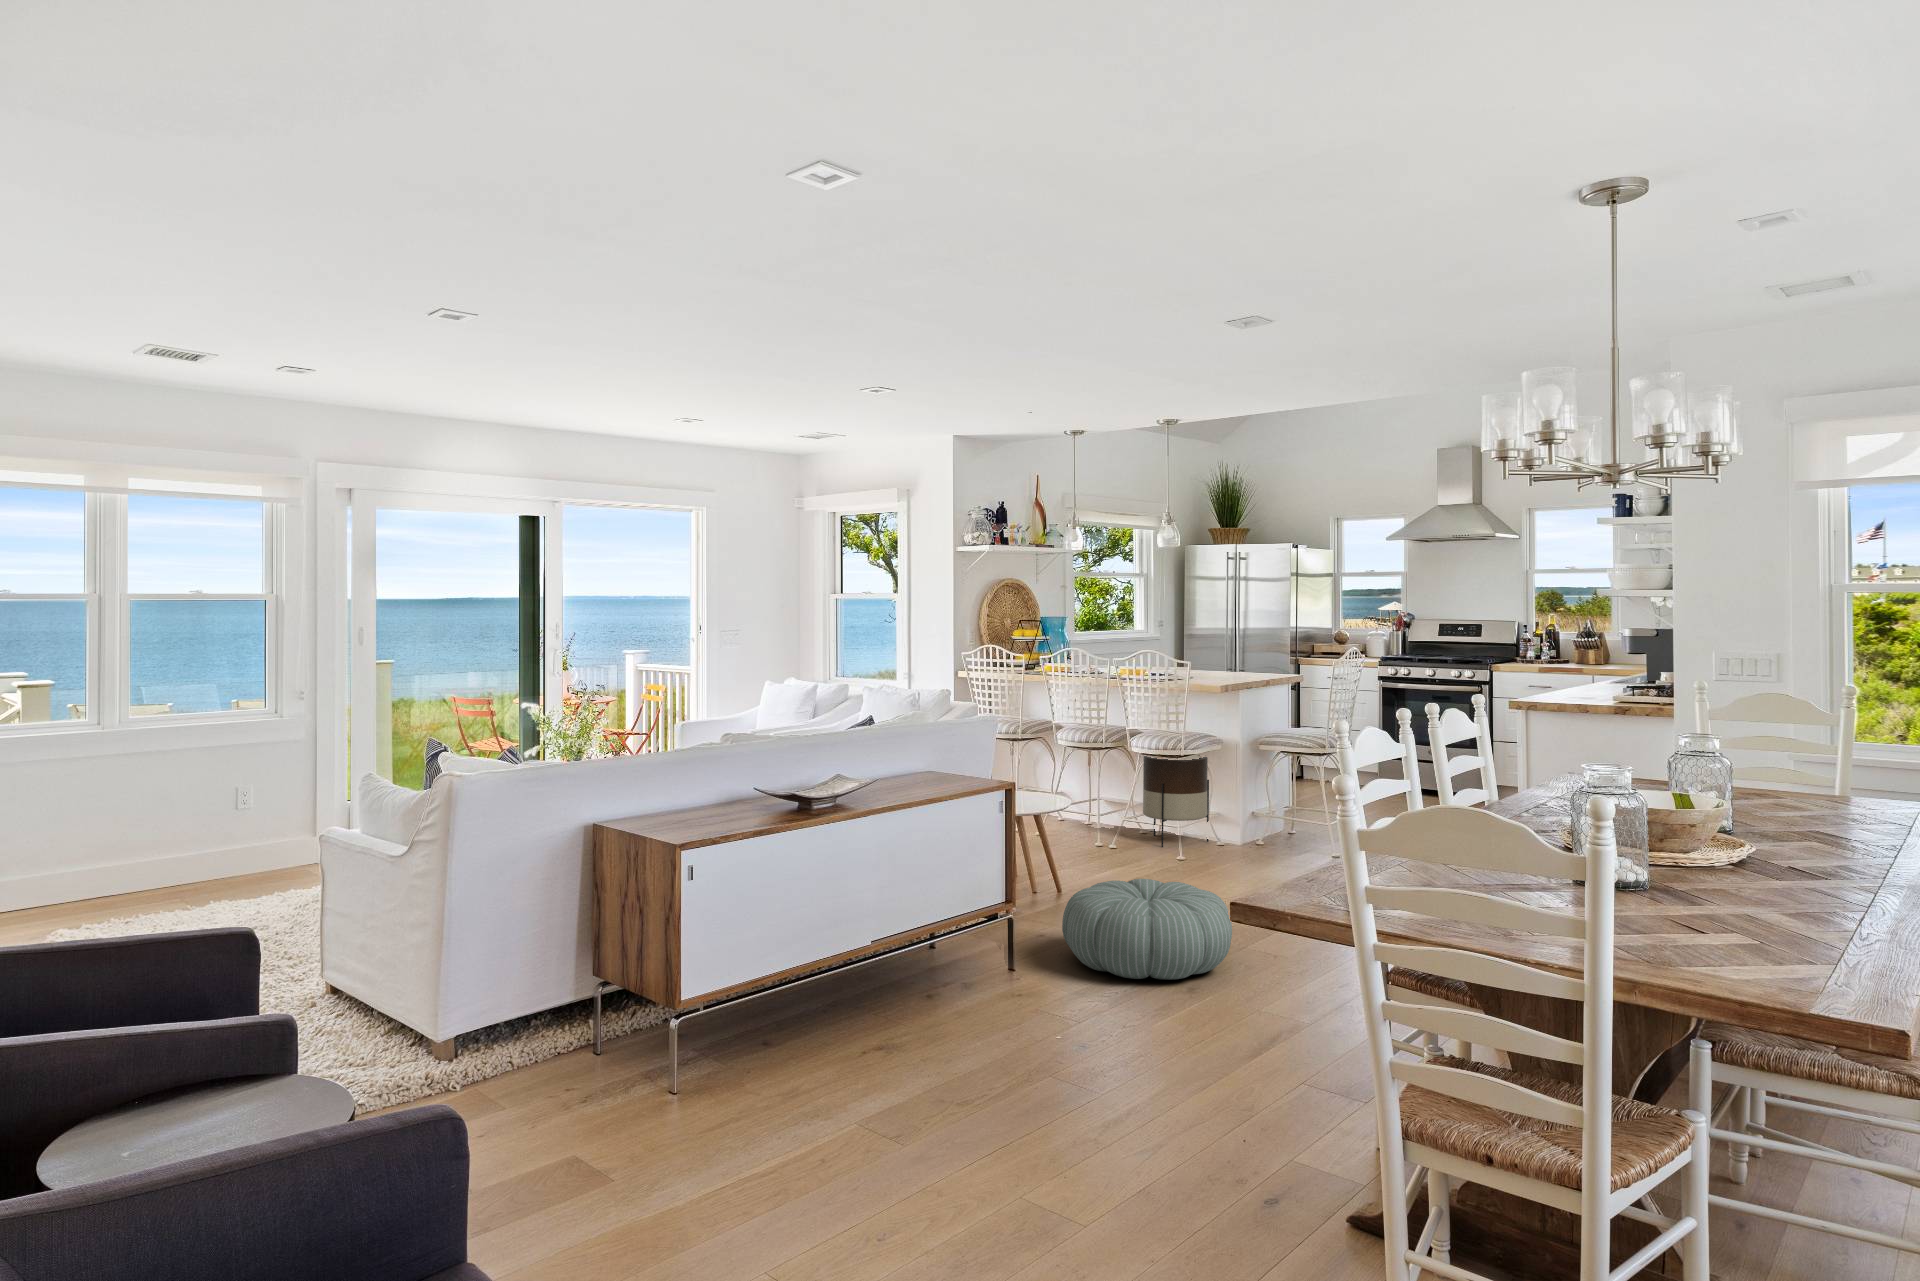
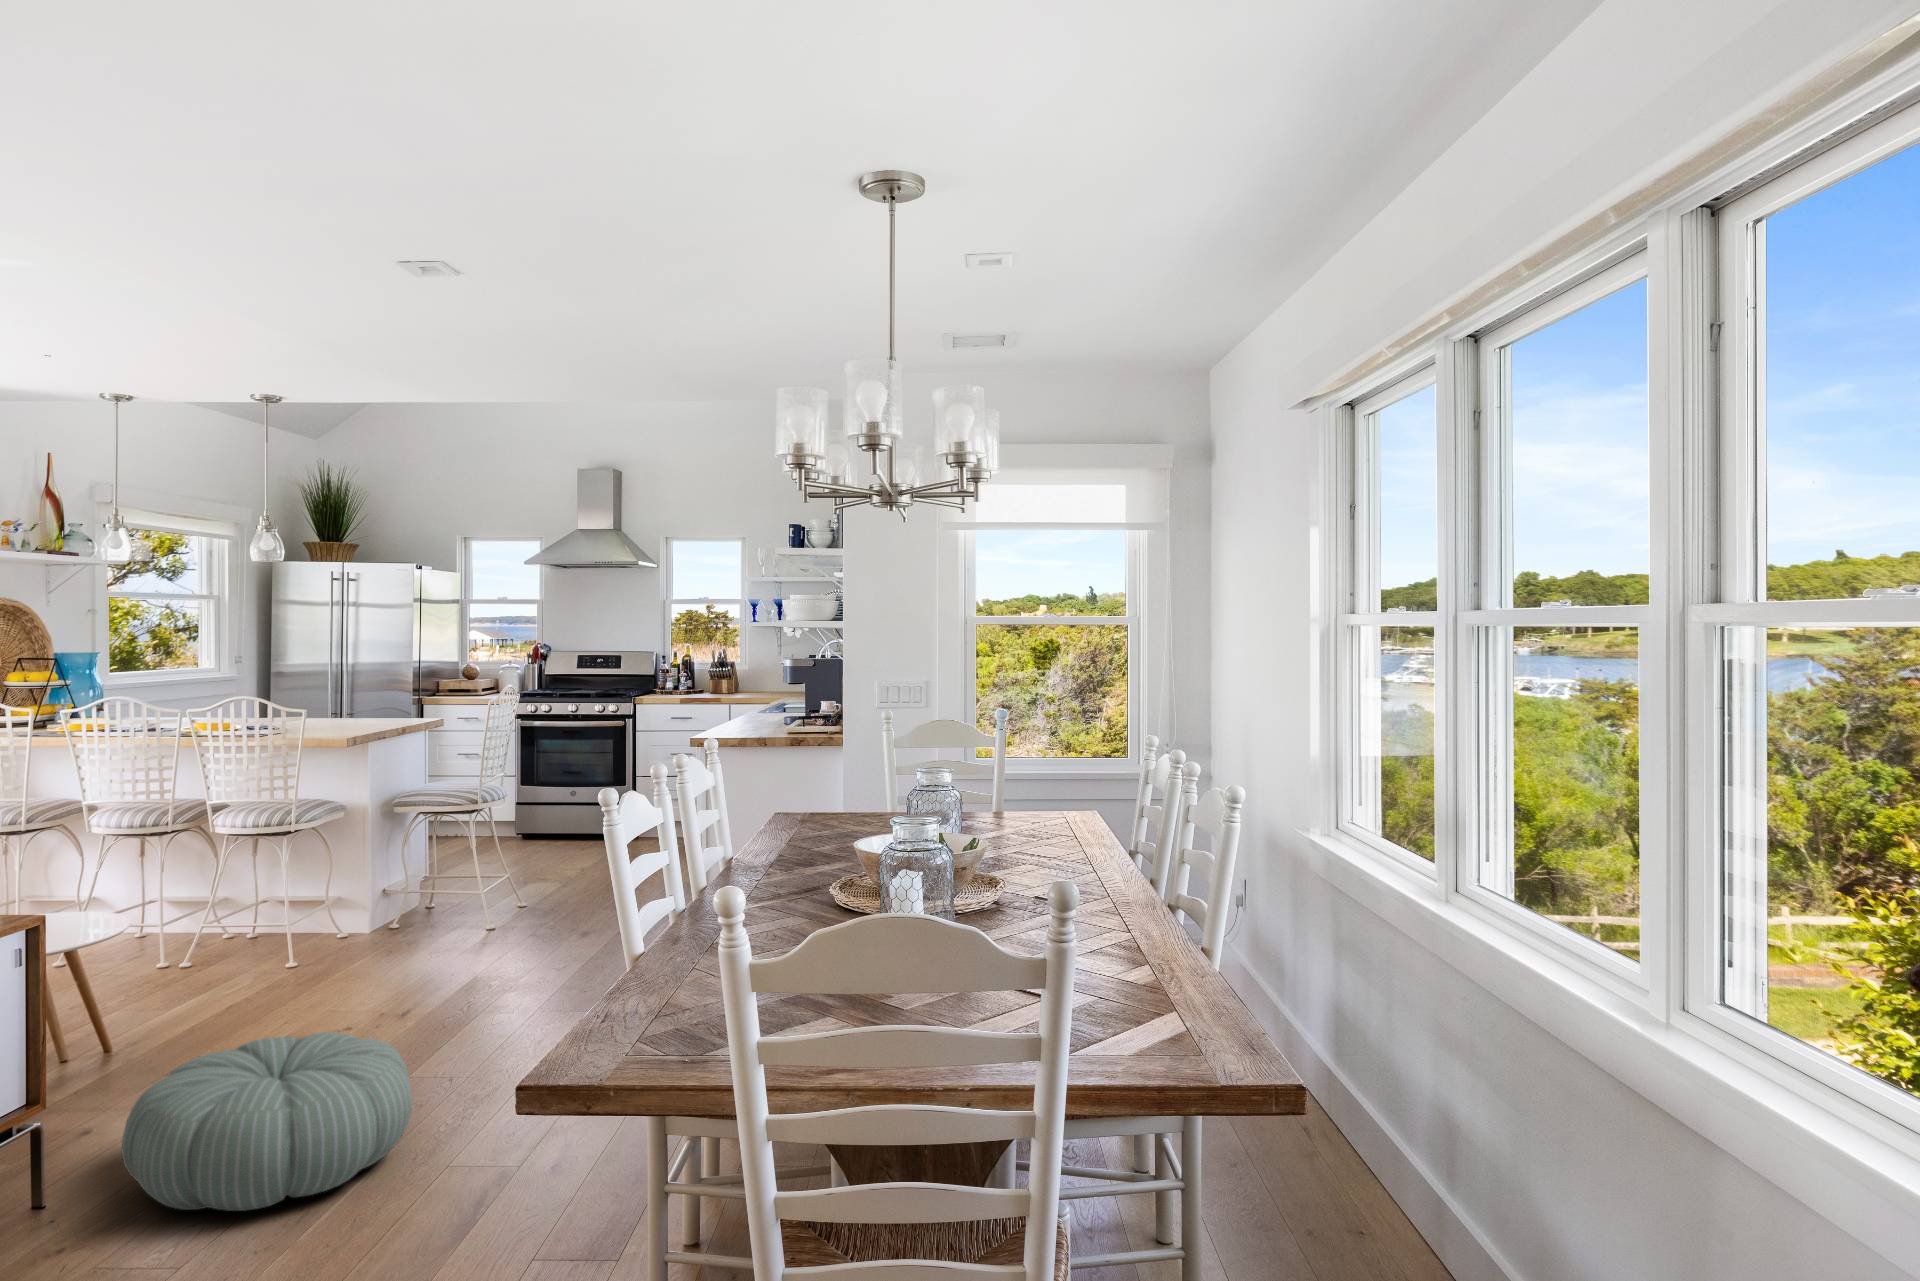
planter: present [1143,756,1209,847] -> none [232,825,329,955]

